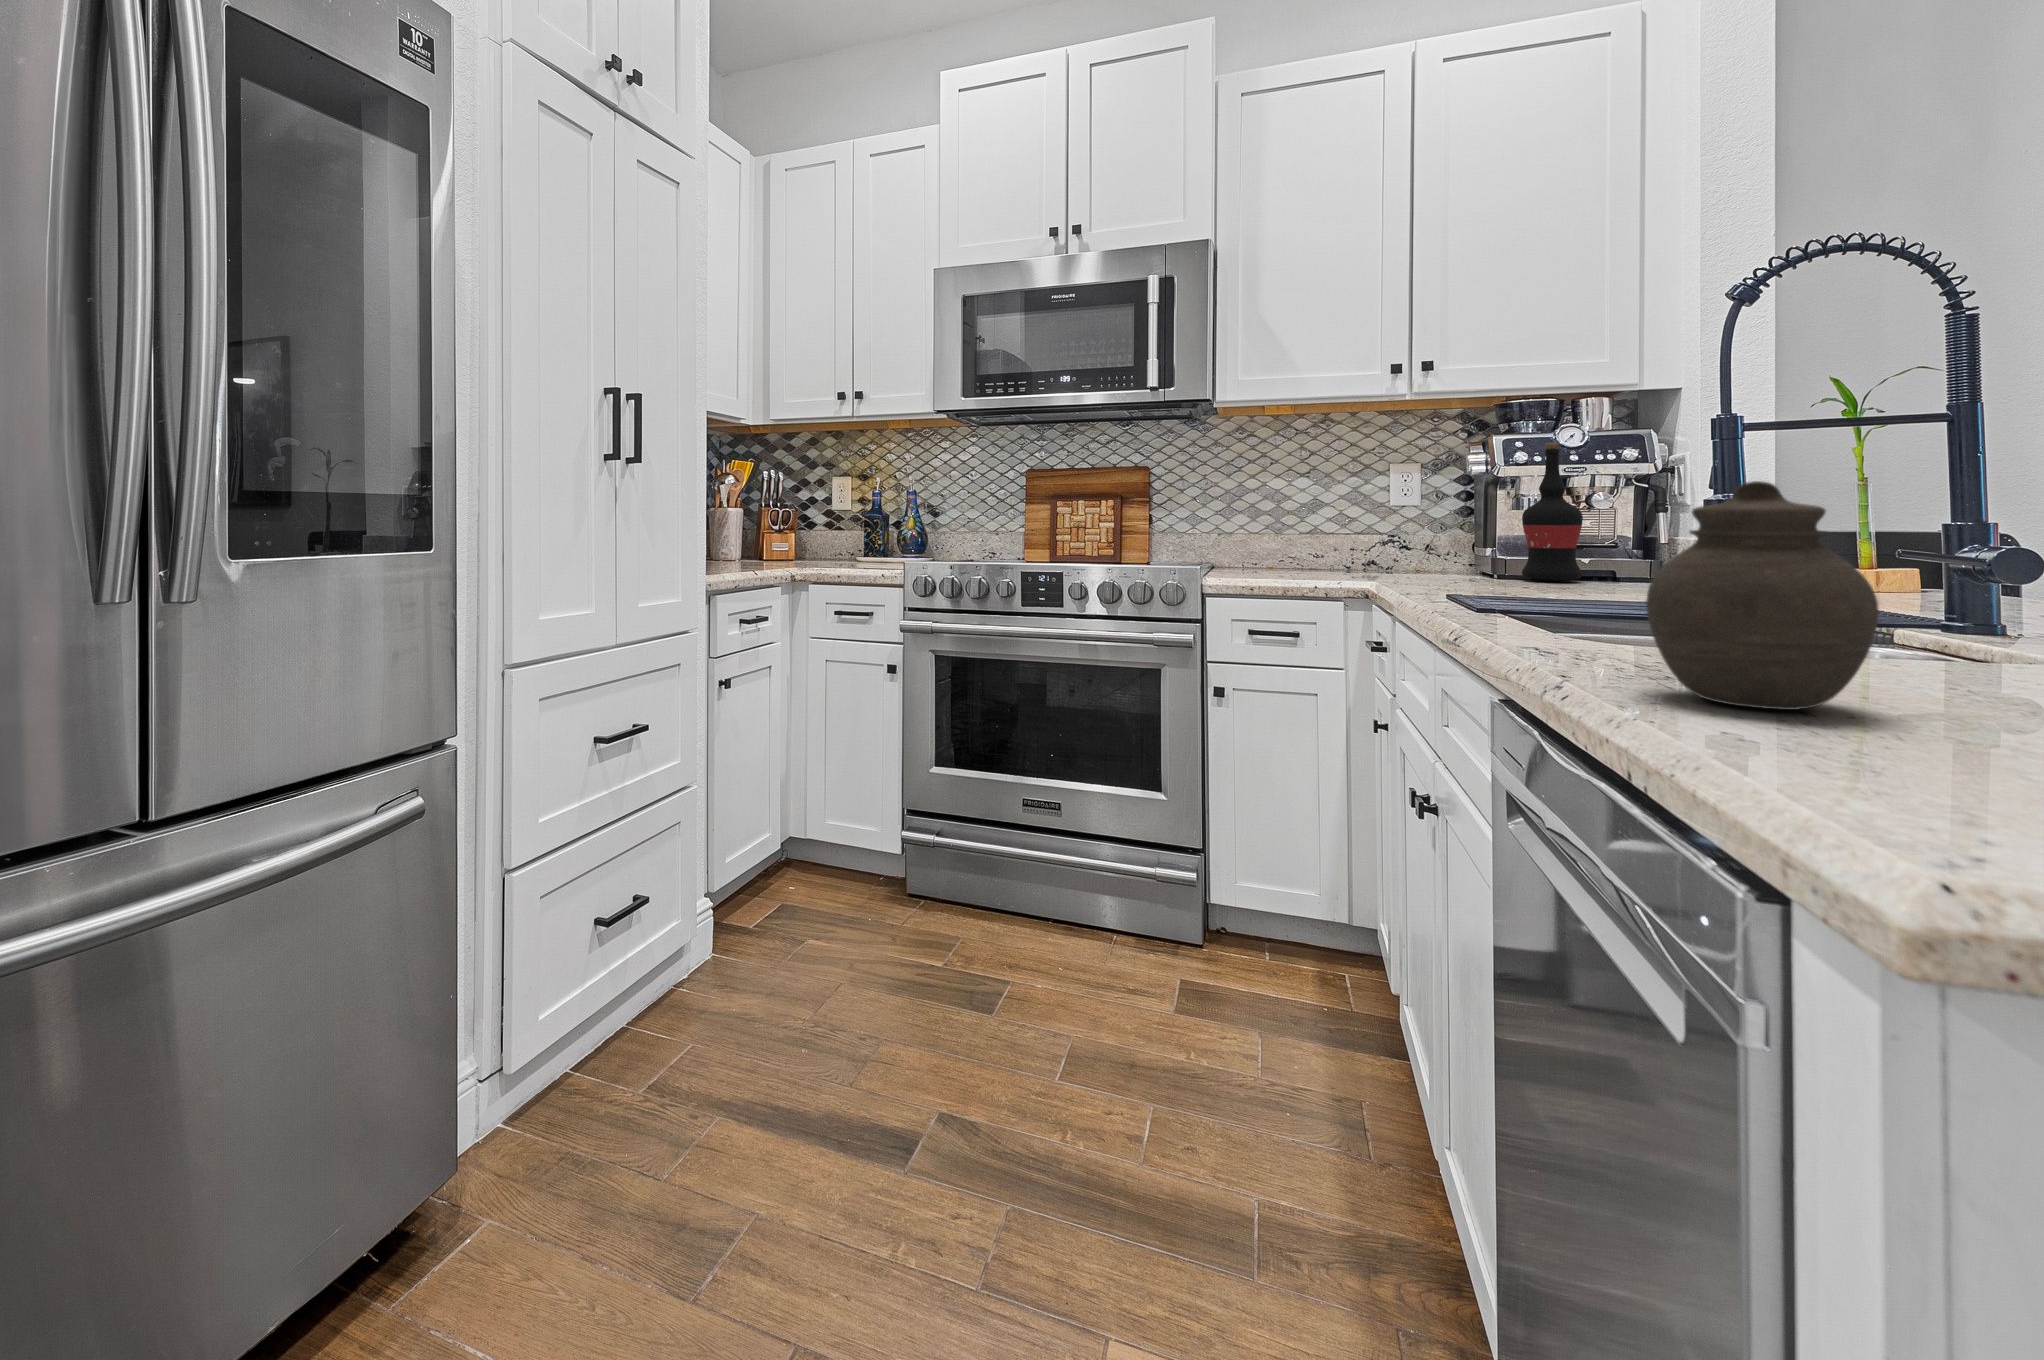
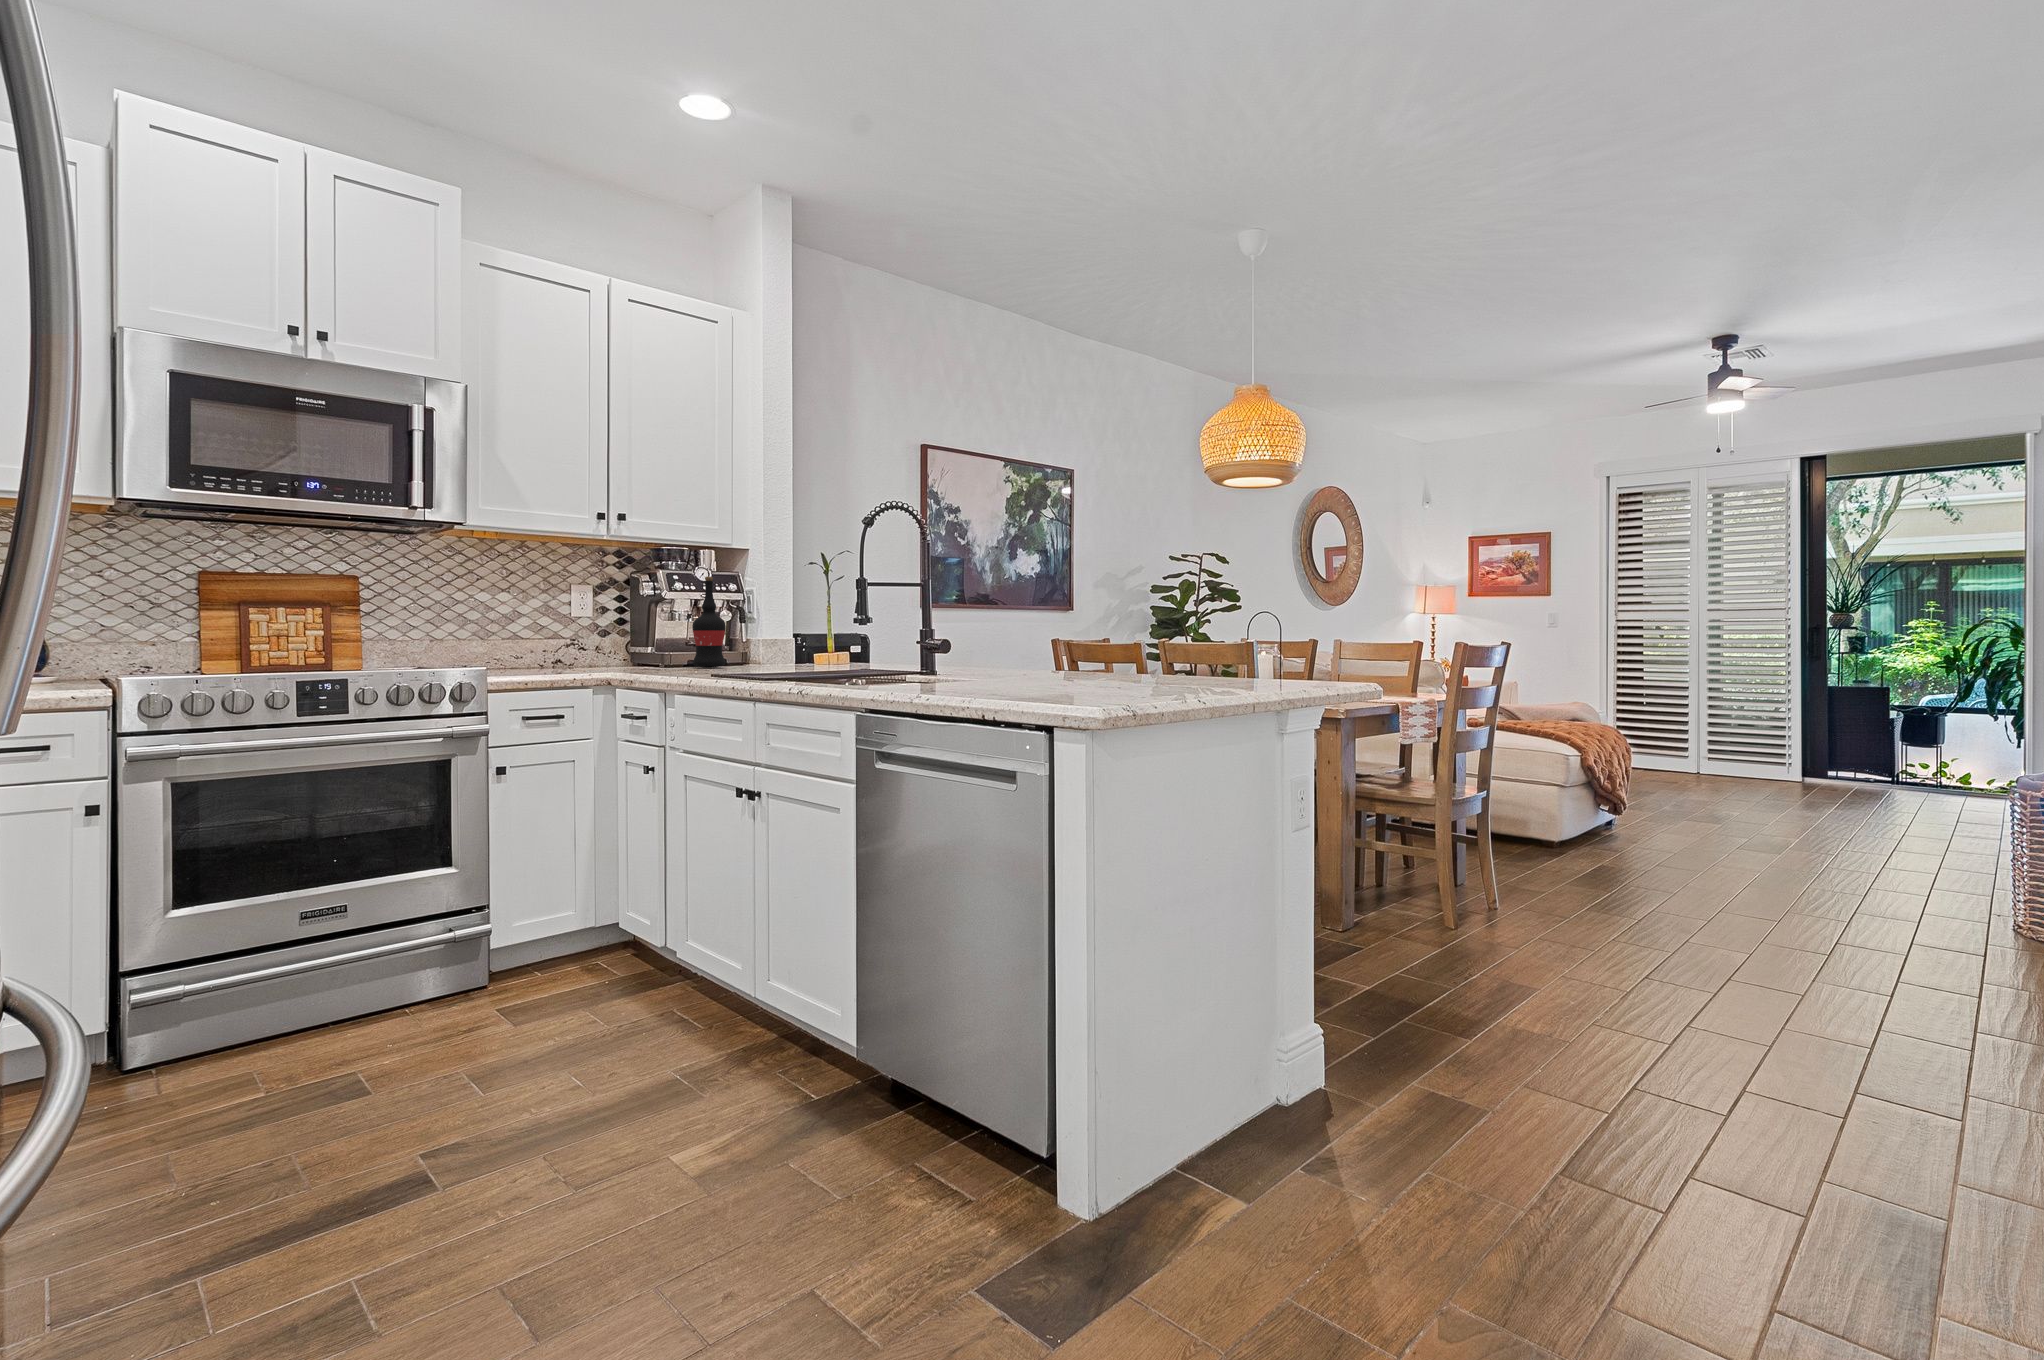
jar: present [1646,481,1879,710] -> none [911,599,976,688]

